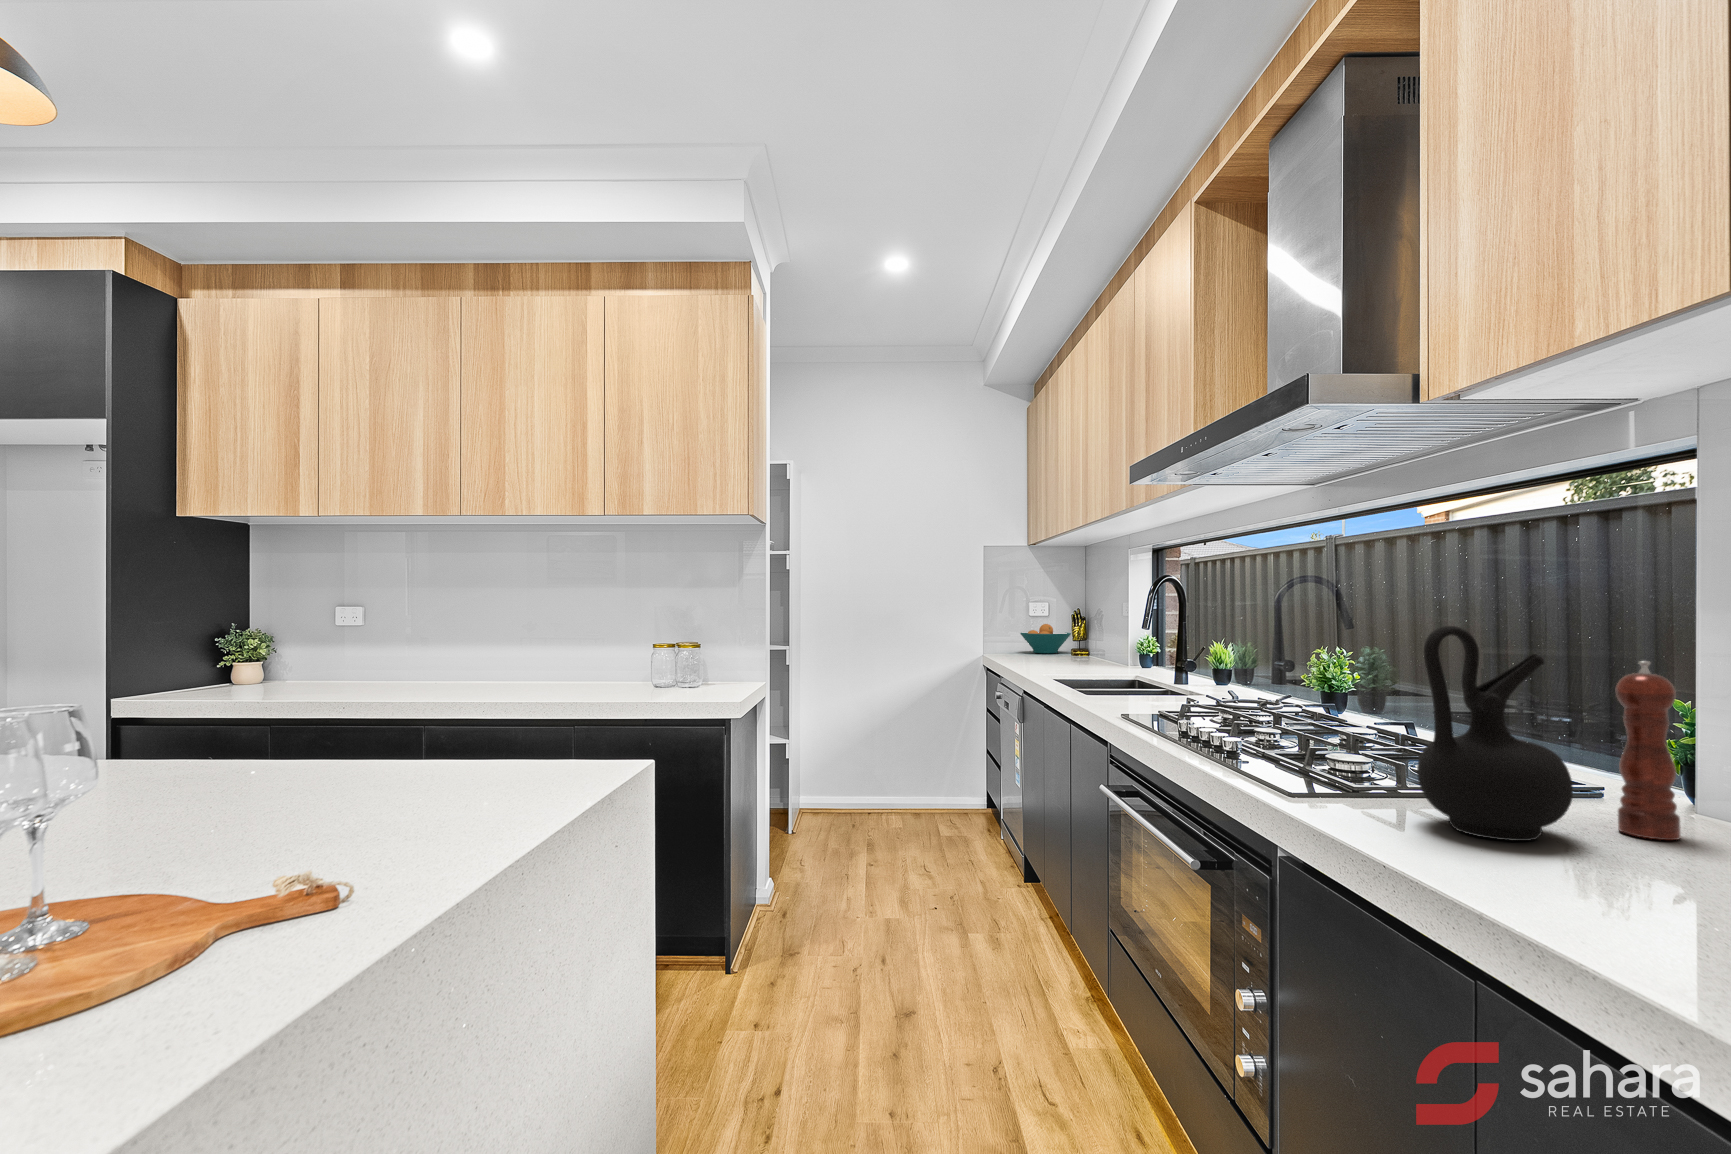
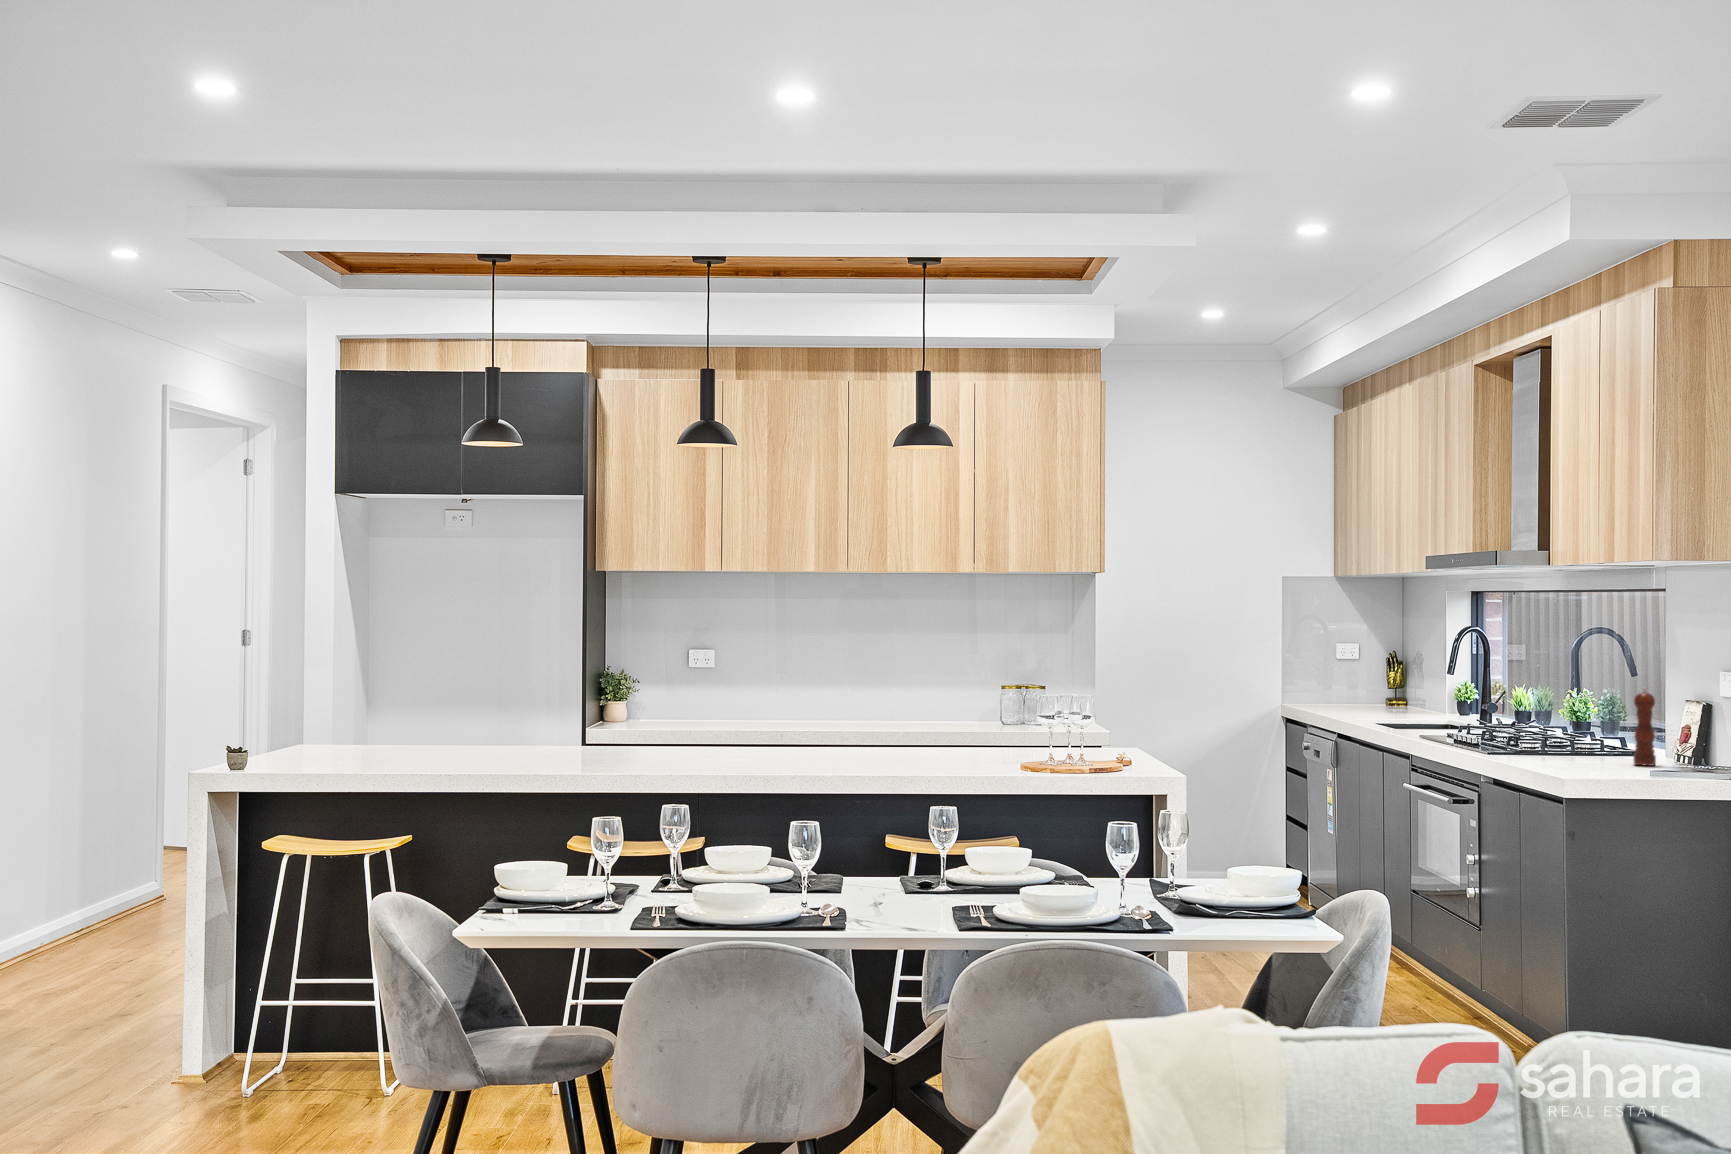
fruit bowl: present [1020,624,1071,654] -> none [1328,670,1387,703]
ceramic jug: present [1417,626,1573,841] -> none [1546,671,1606,766]

